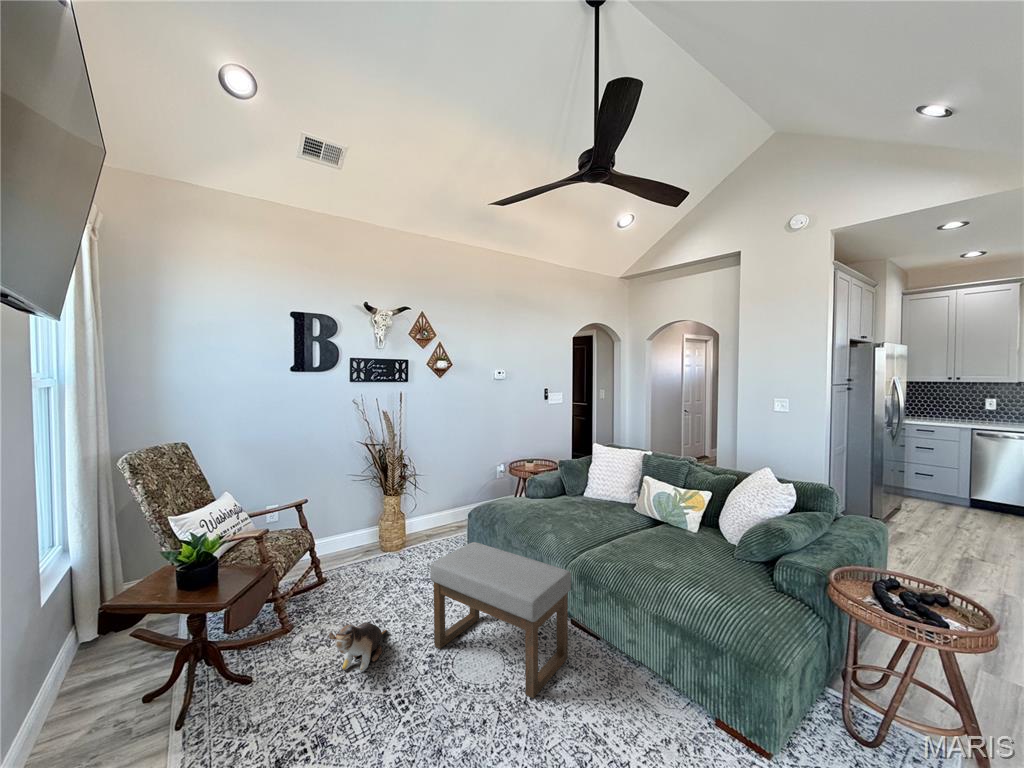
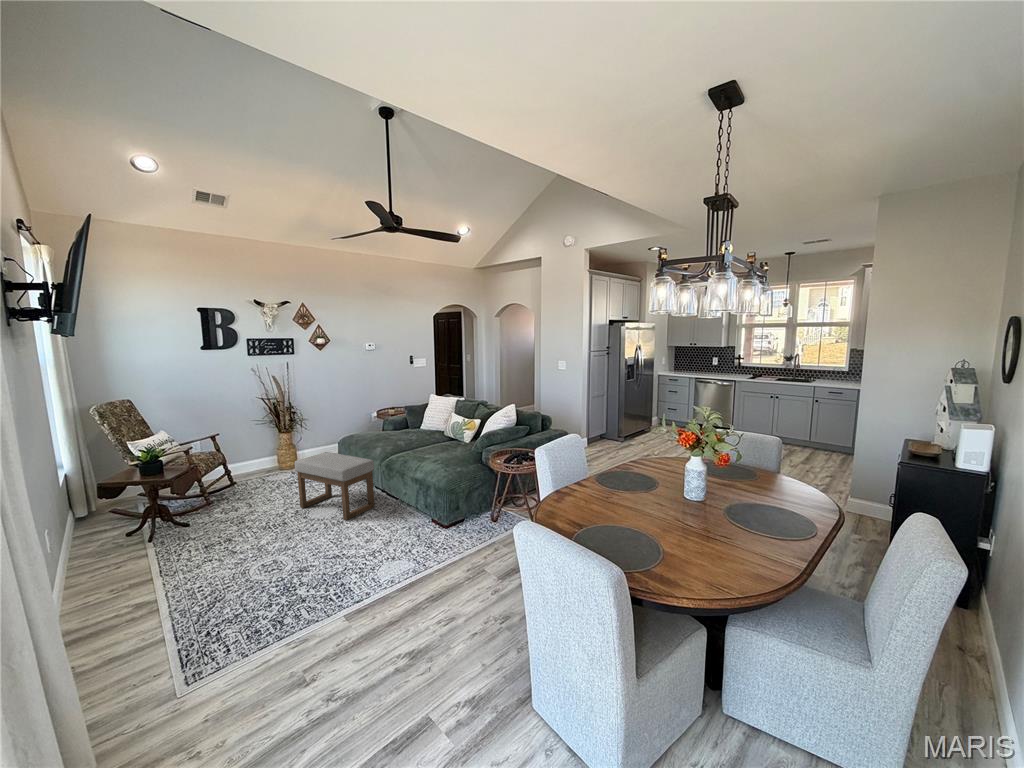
plush toy: present [329,623,388,671] -> none [233,493,274,518]

